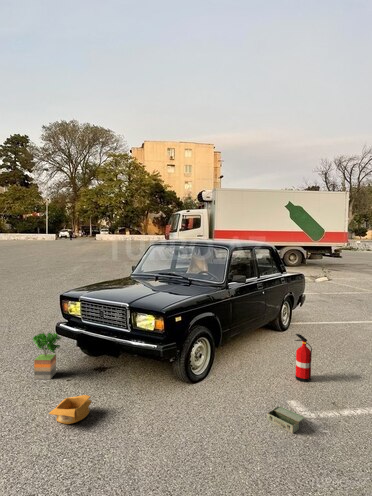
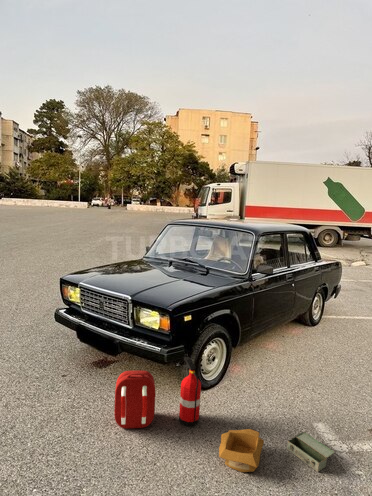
potted tree: present [33,333,61,379] -> none [27,319,61,371]
fire extinguisher: present [295,334,312,382] -> present [179,357,201,426]
backpack: none [118,365,155,416] -> present [114,371,155,429]
cardboard box: present [49,395,92,424] -> present [219,429,264,472]

